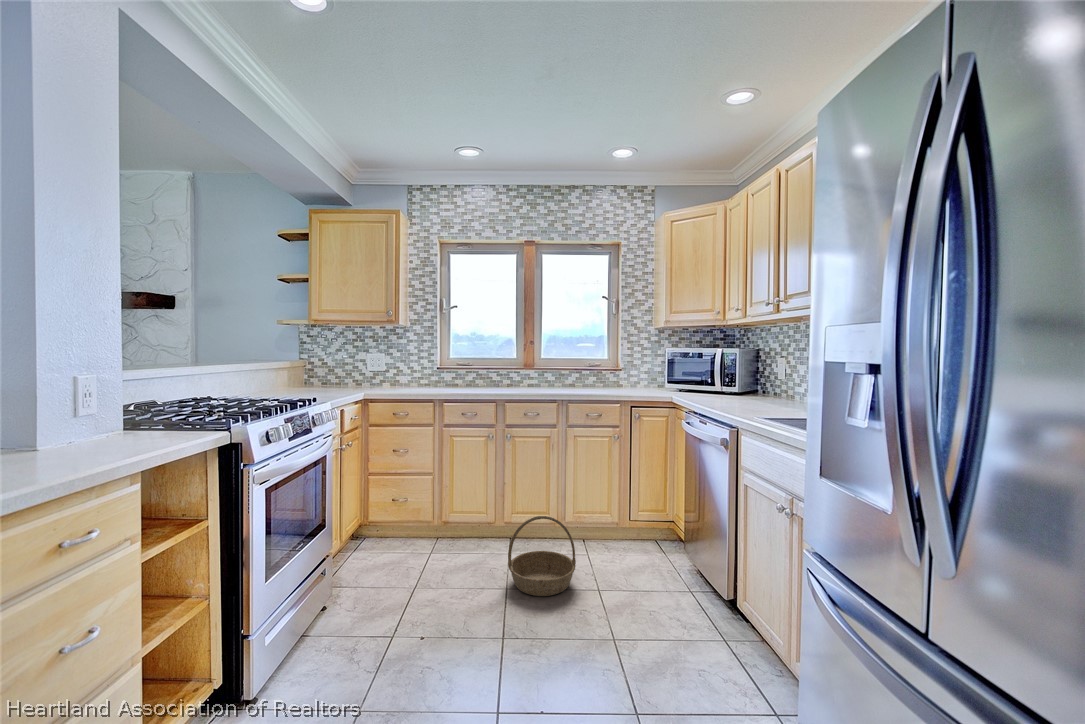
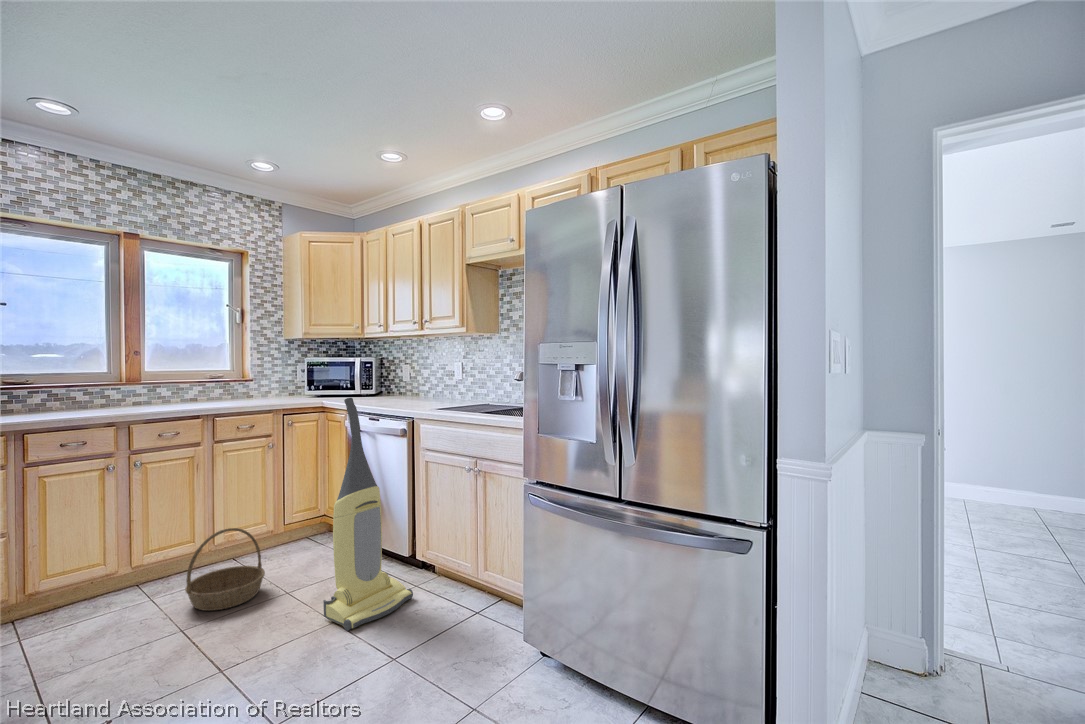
vacuum cleaner: none [588,401,699,701] -> present [323,398,413,631]

